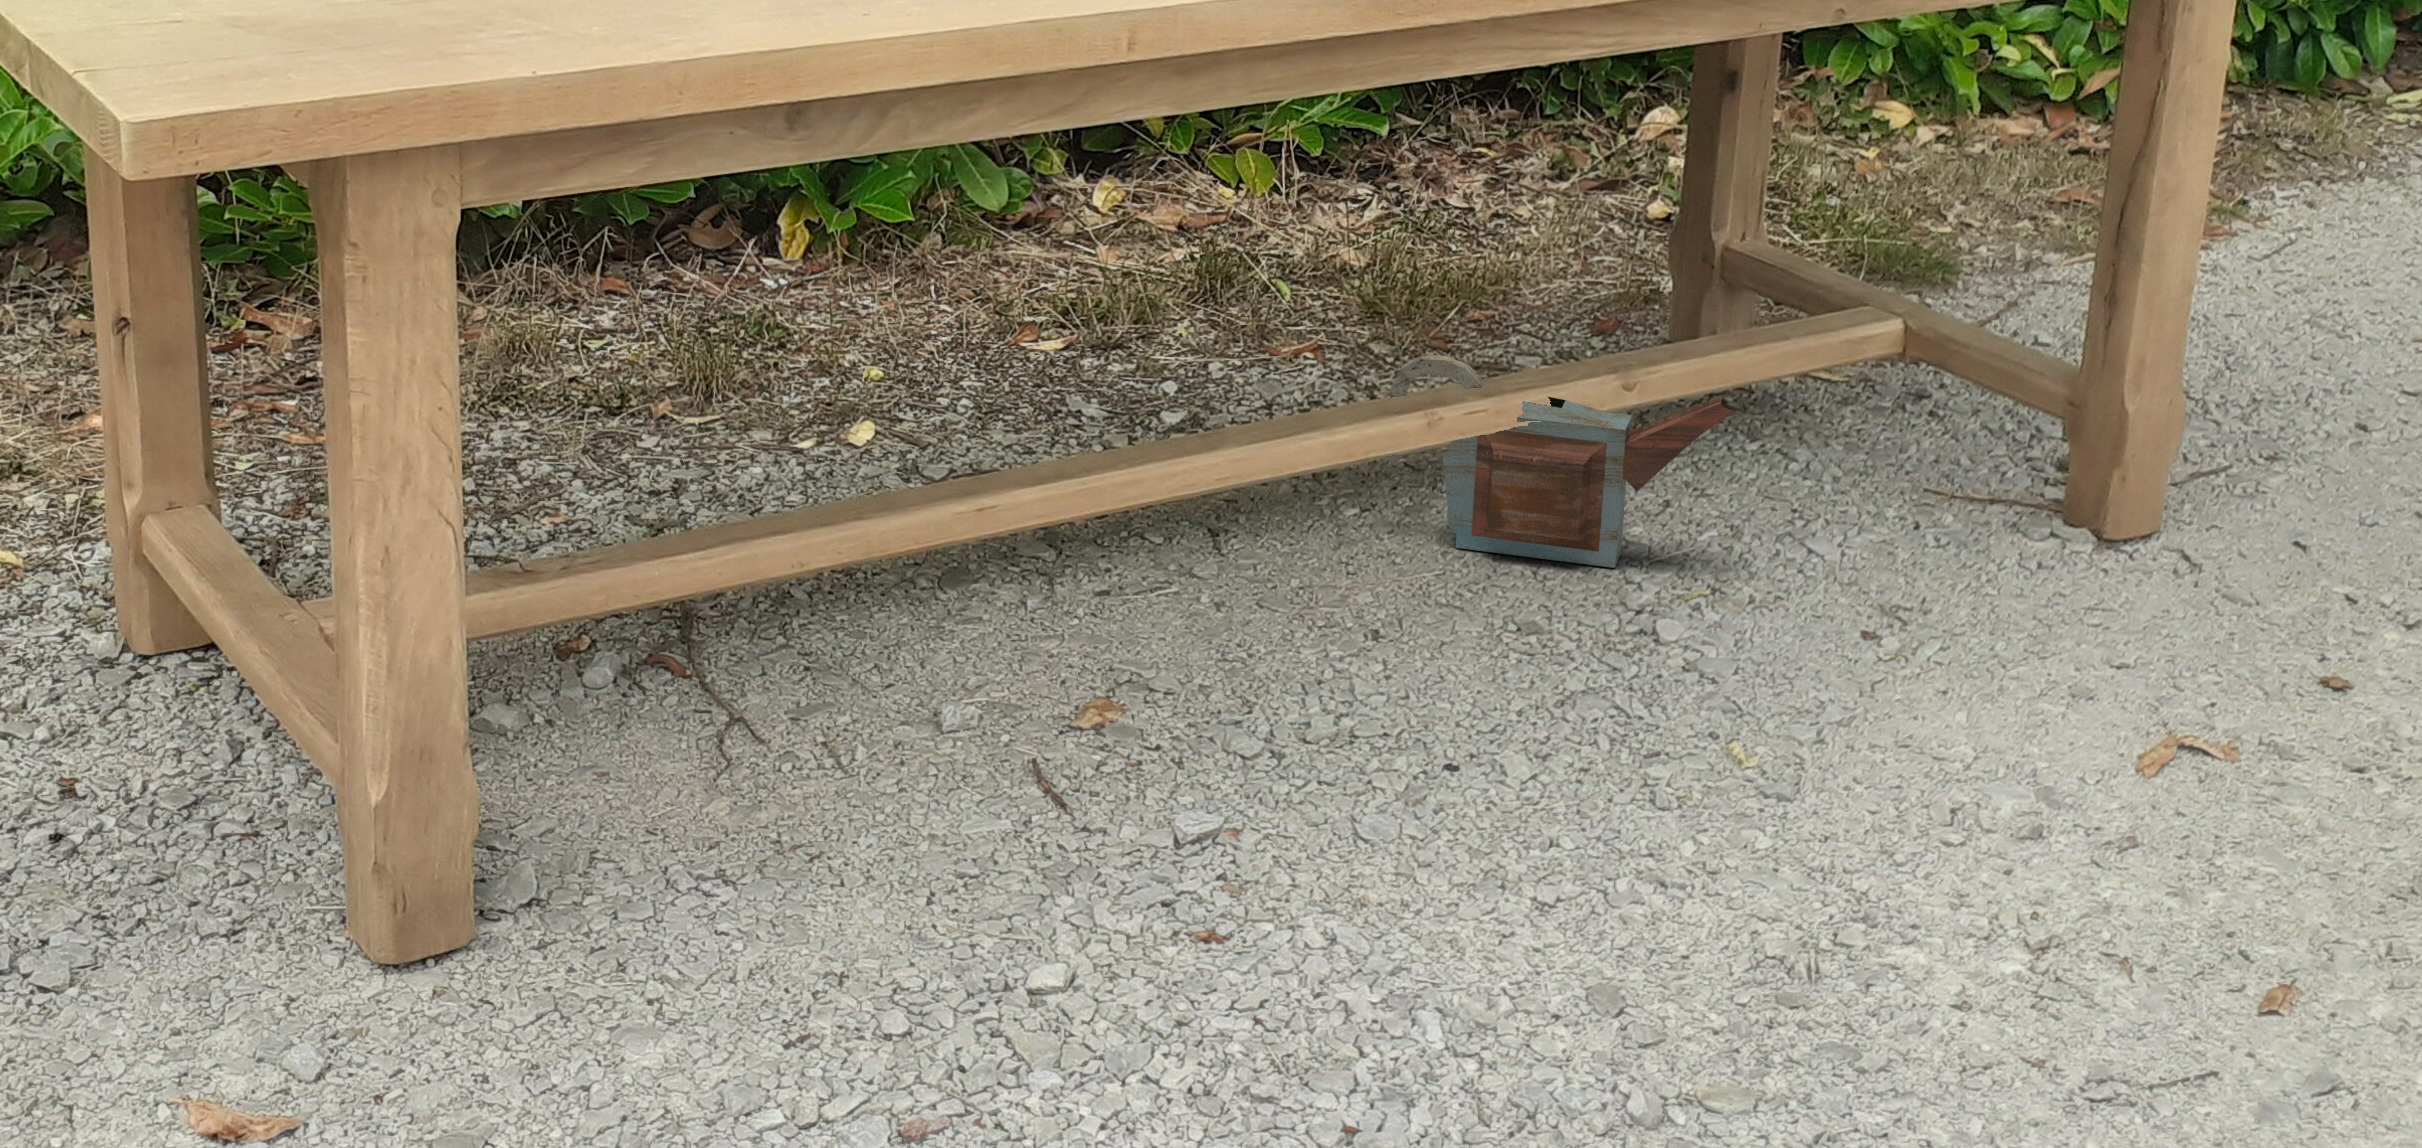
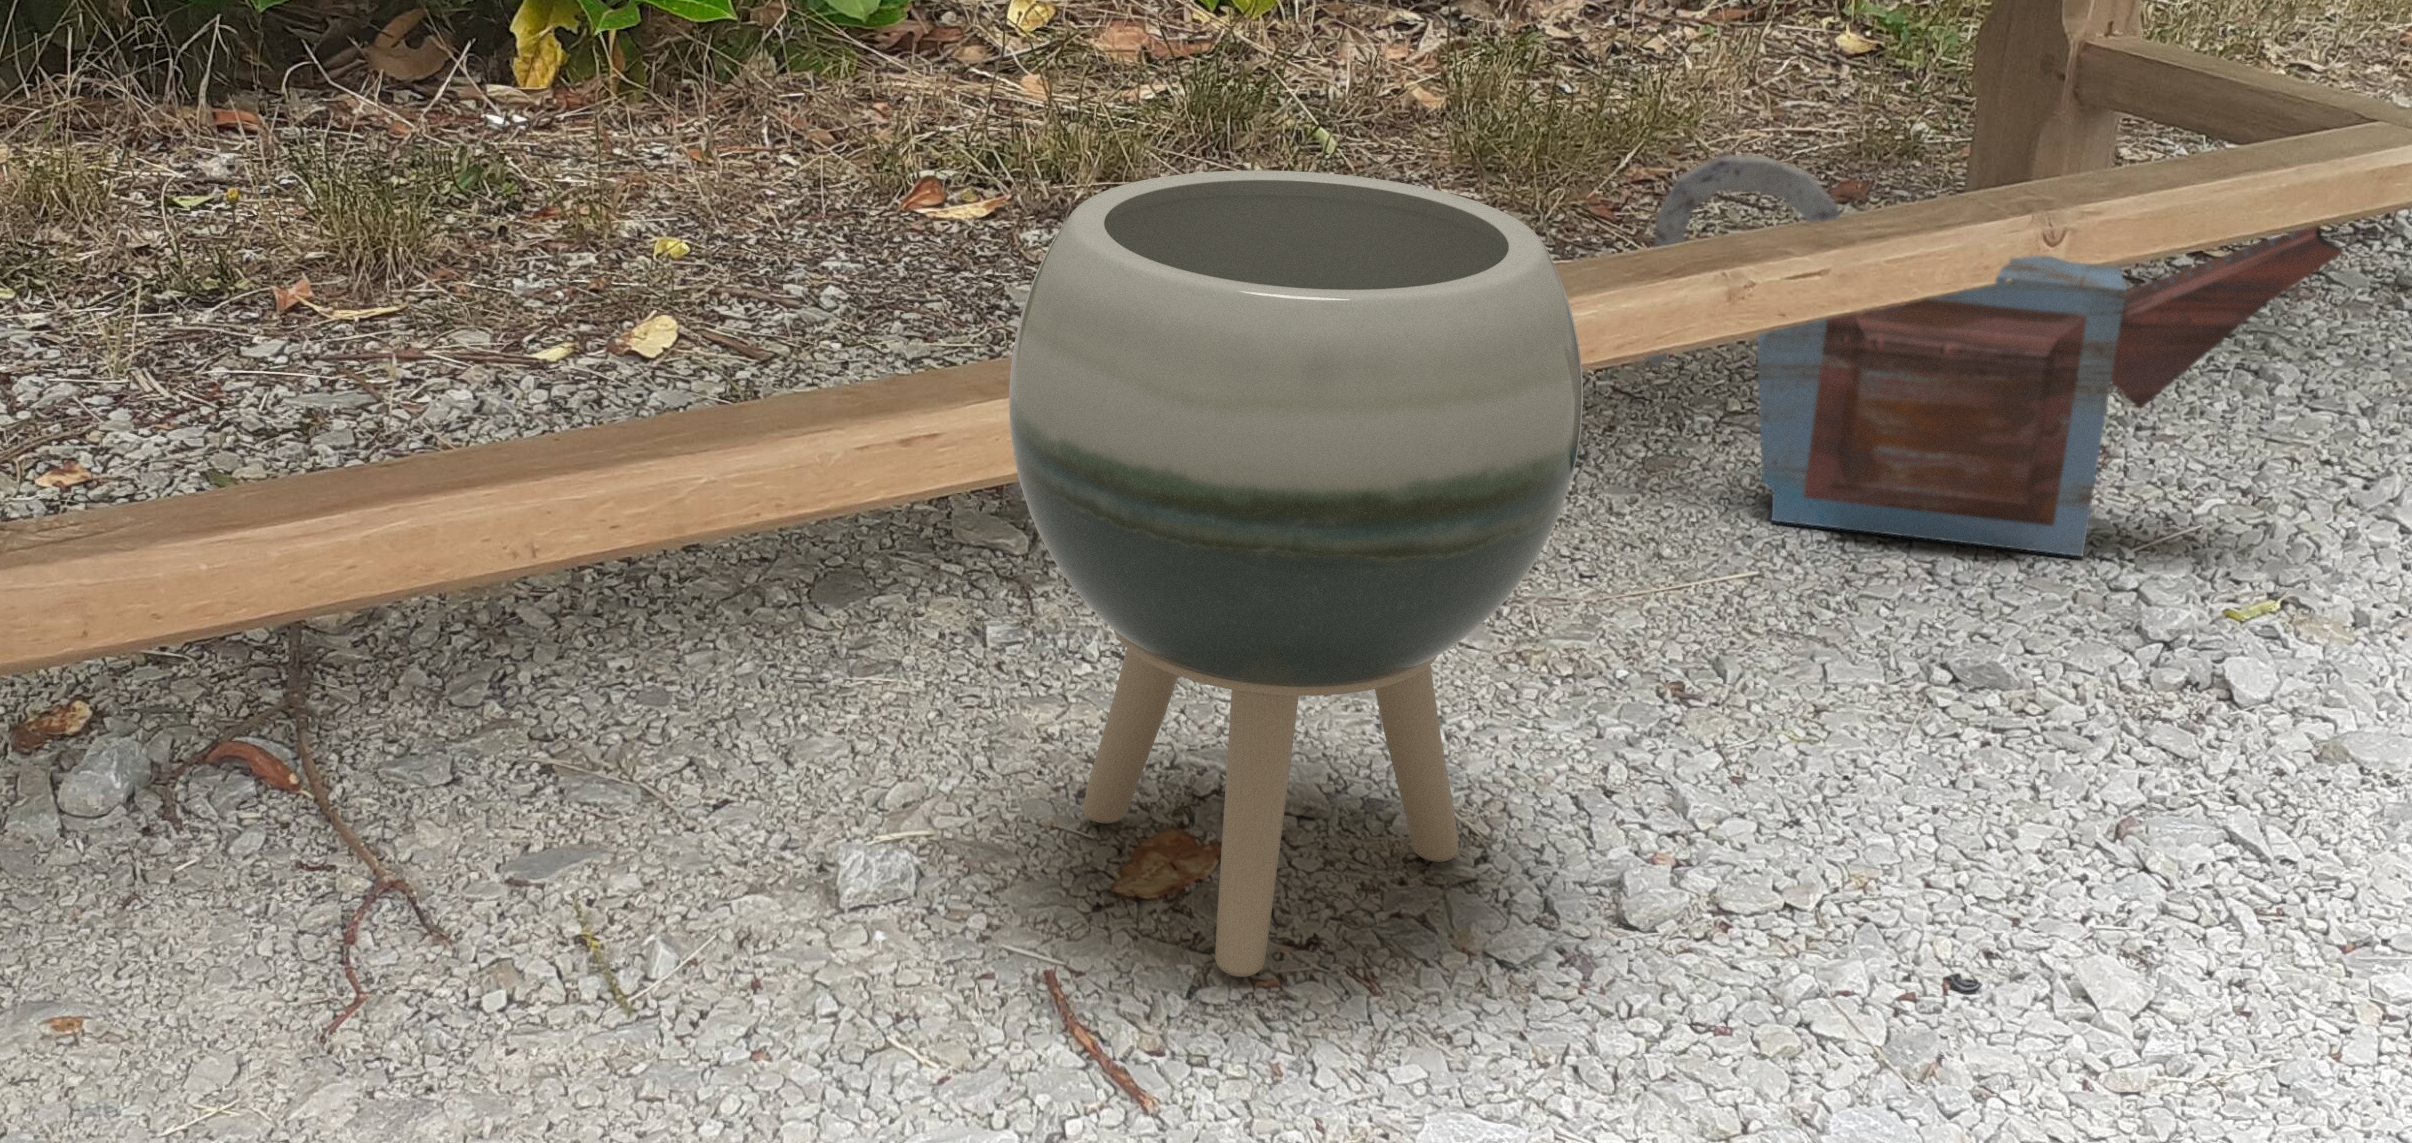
planter: none [1017,399,1269,761] -> present [1009,170,1583,977]

